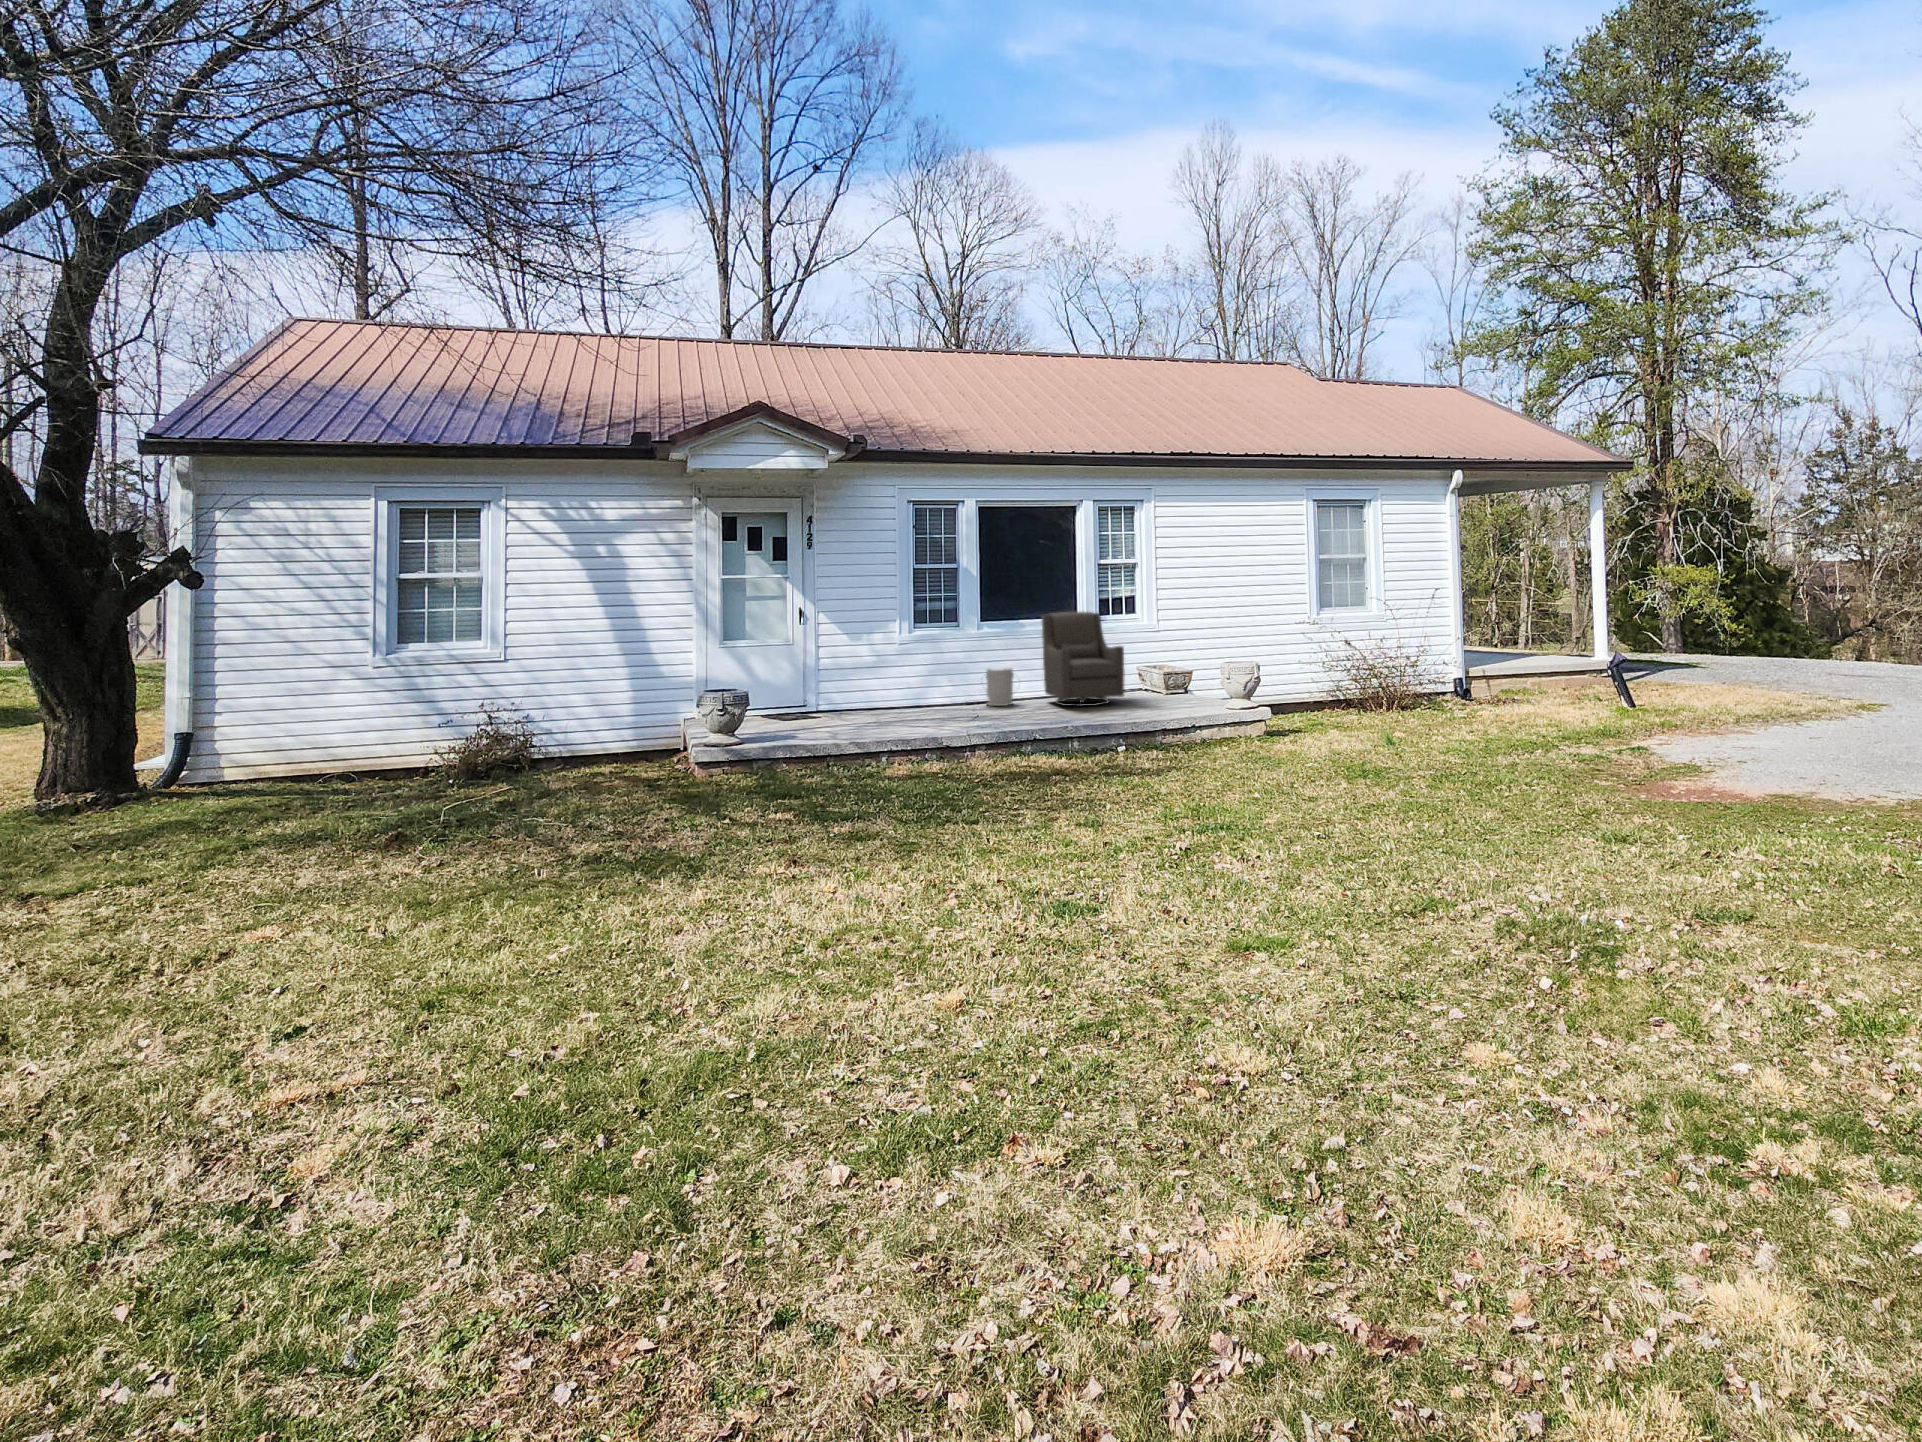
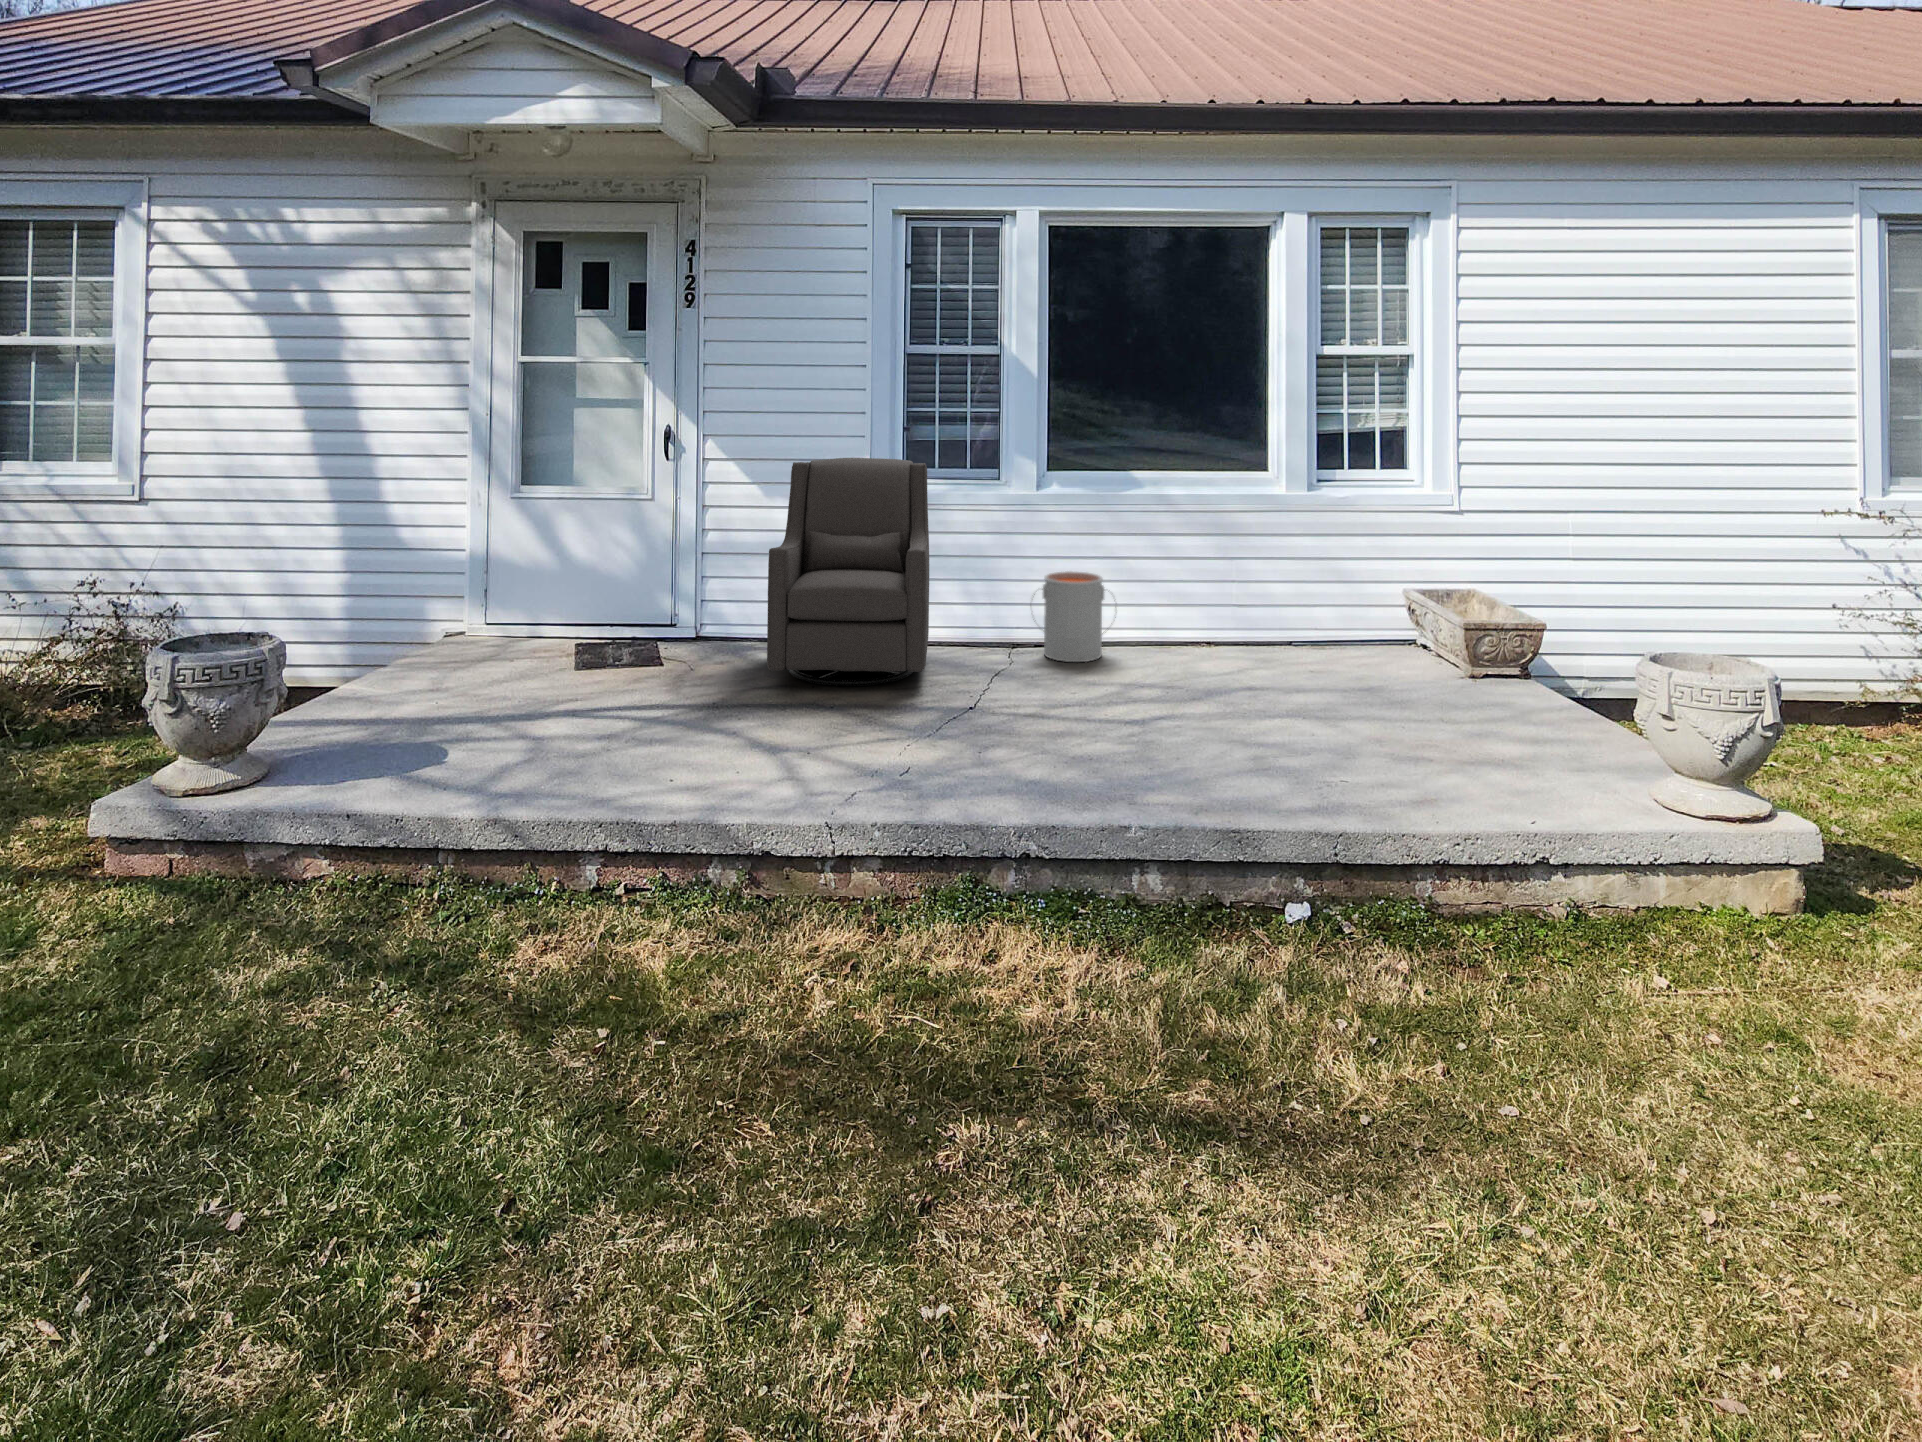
chair: present [1041,612,1125,706] -> present [767,458,929,686]

